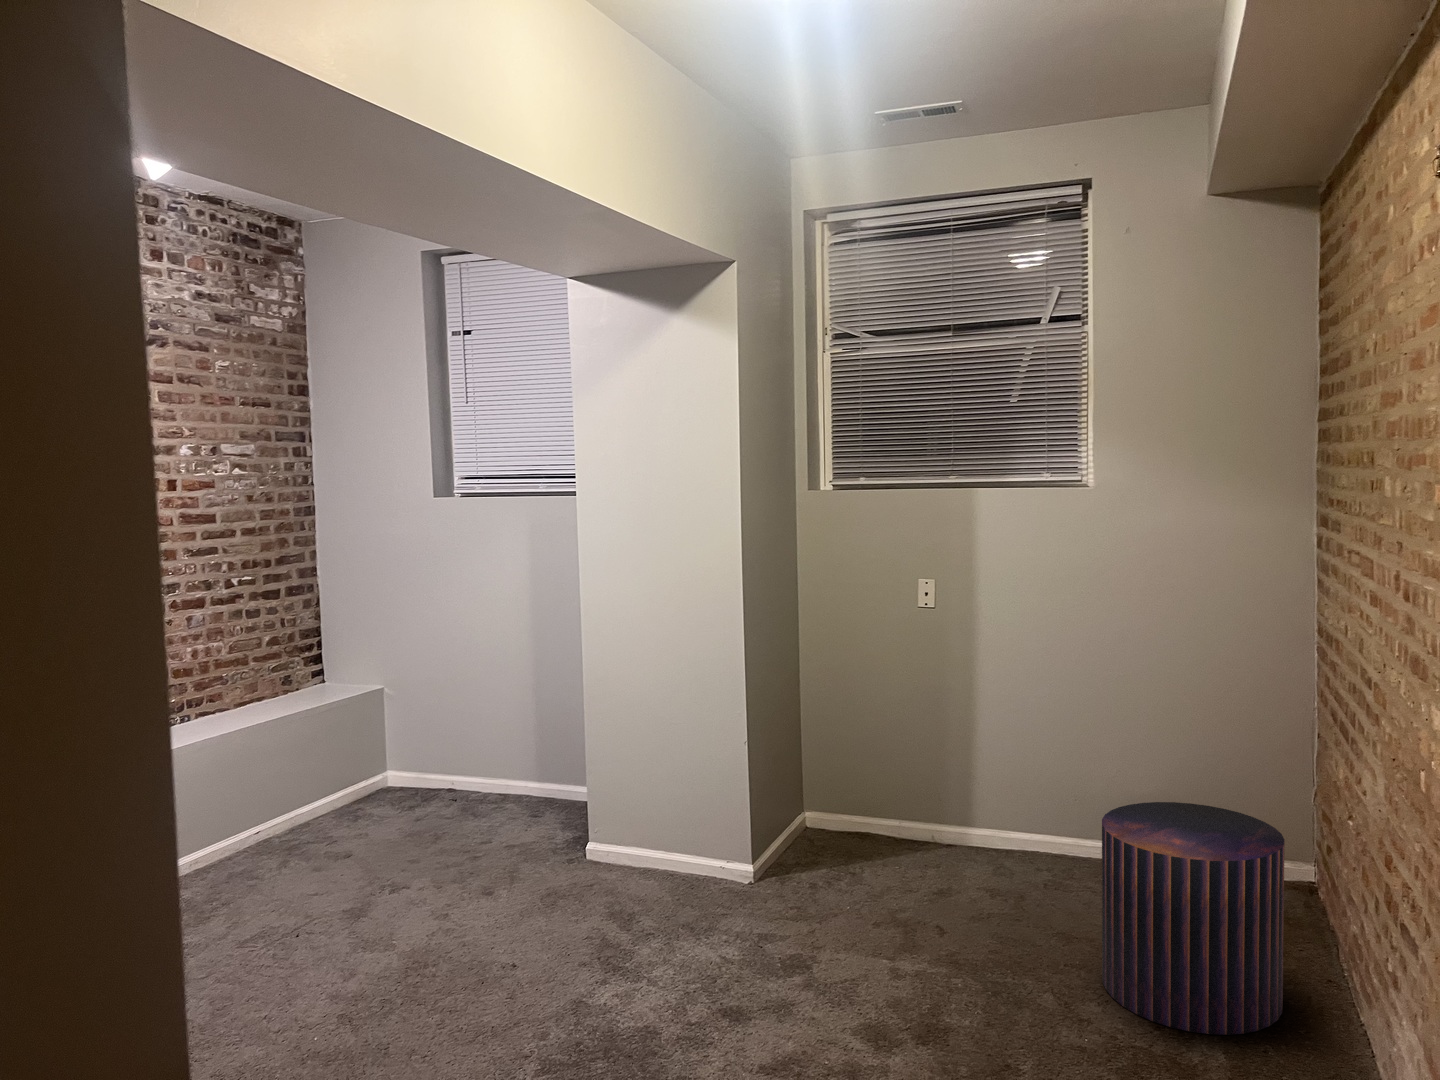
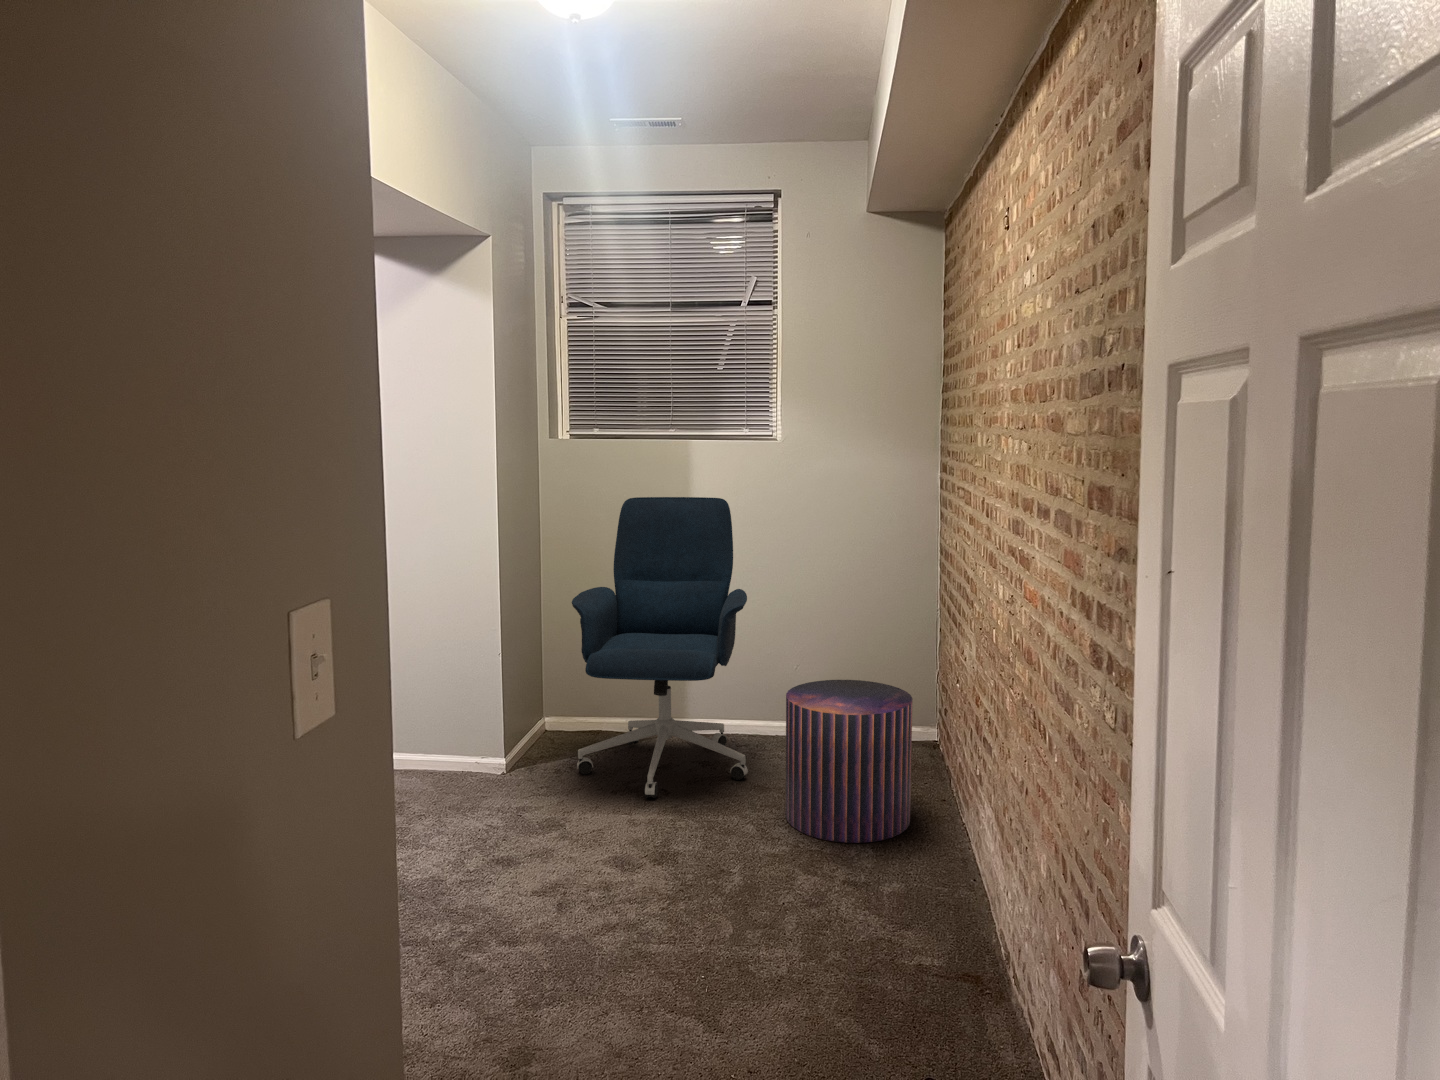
office chair: none [830,559,1051,935] -> present [572,497,748,798]

